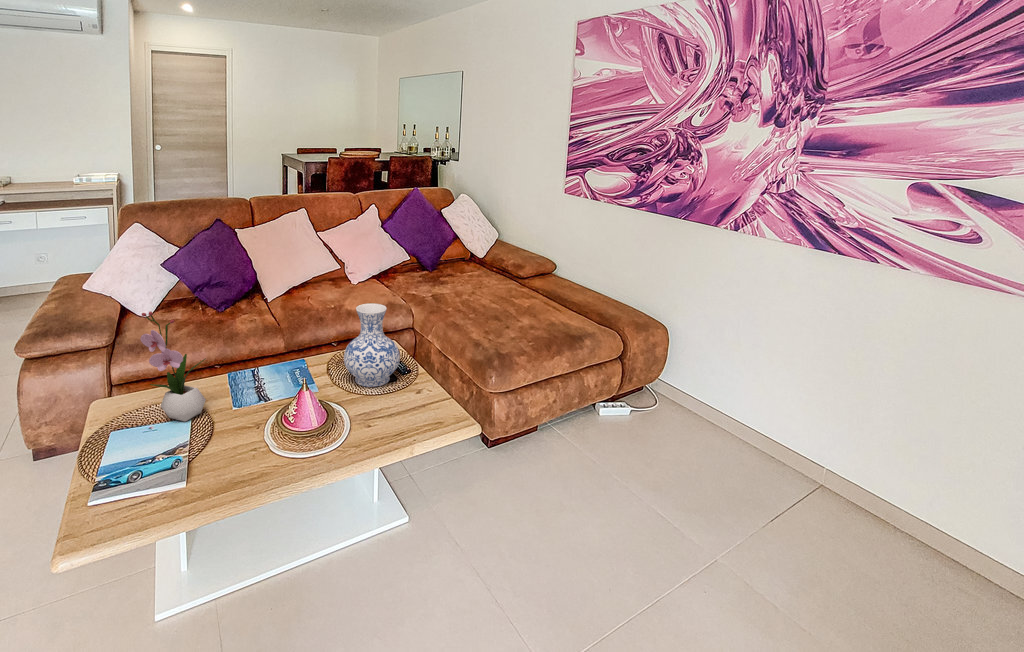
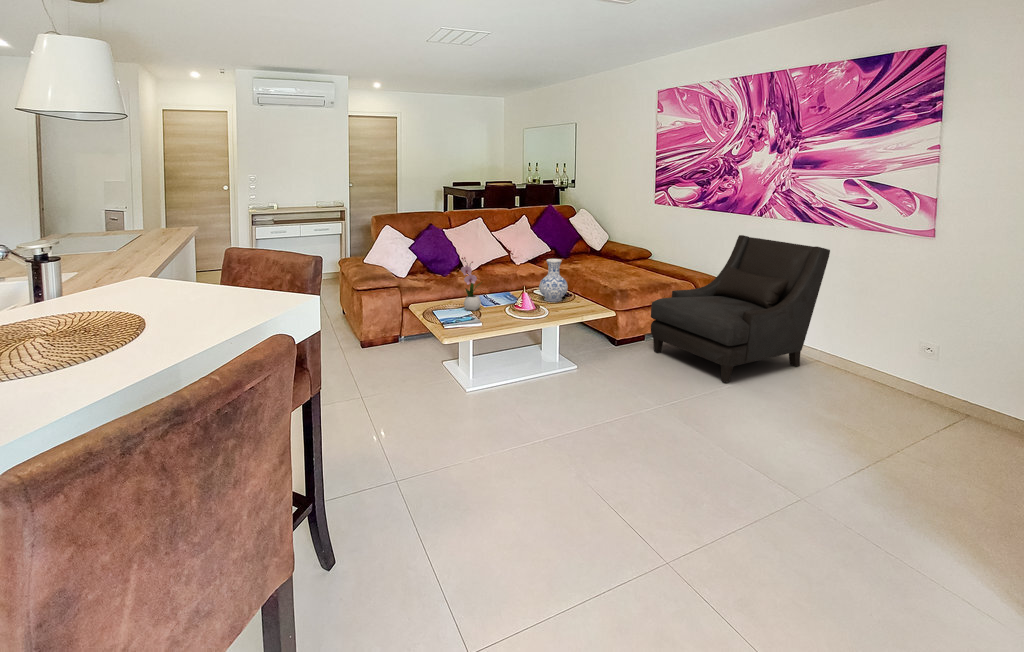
armchair: none [552,262,867,561] -> present [651,235,830,383]

